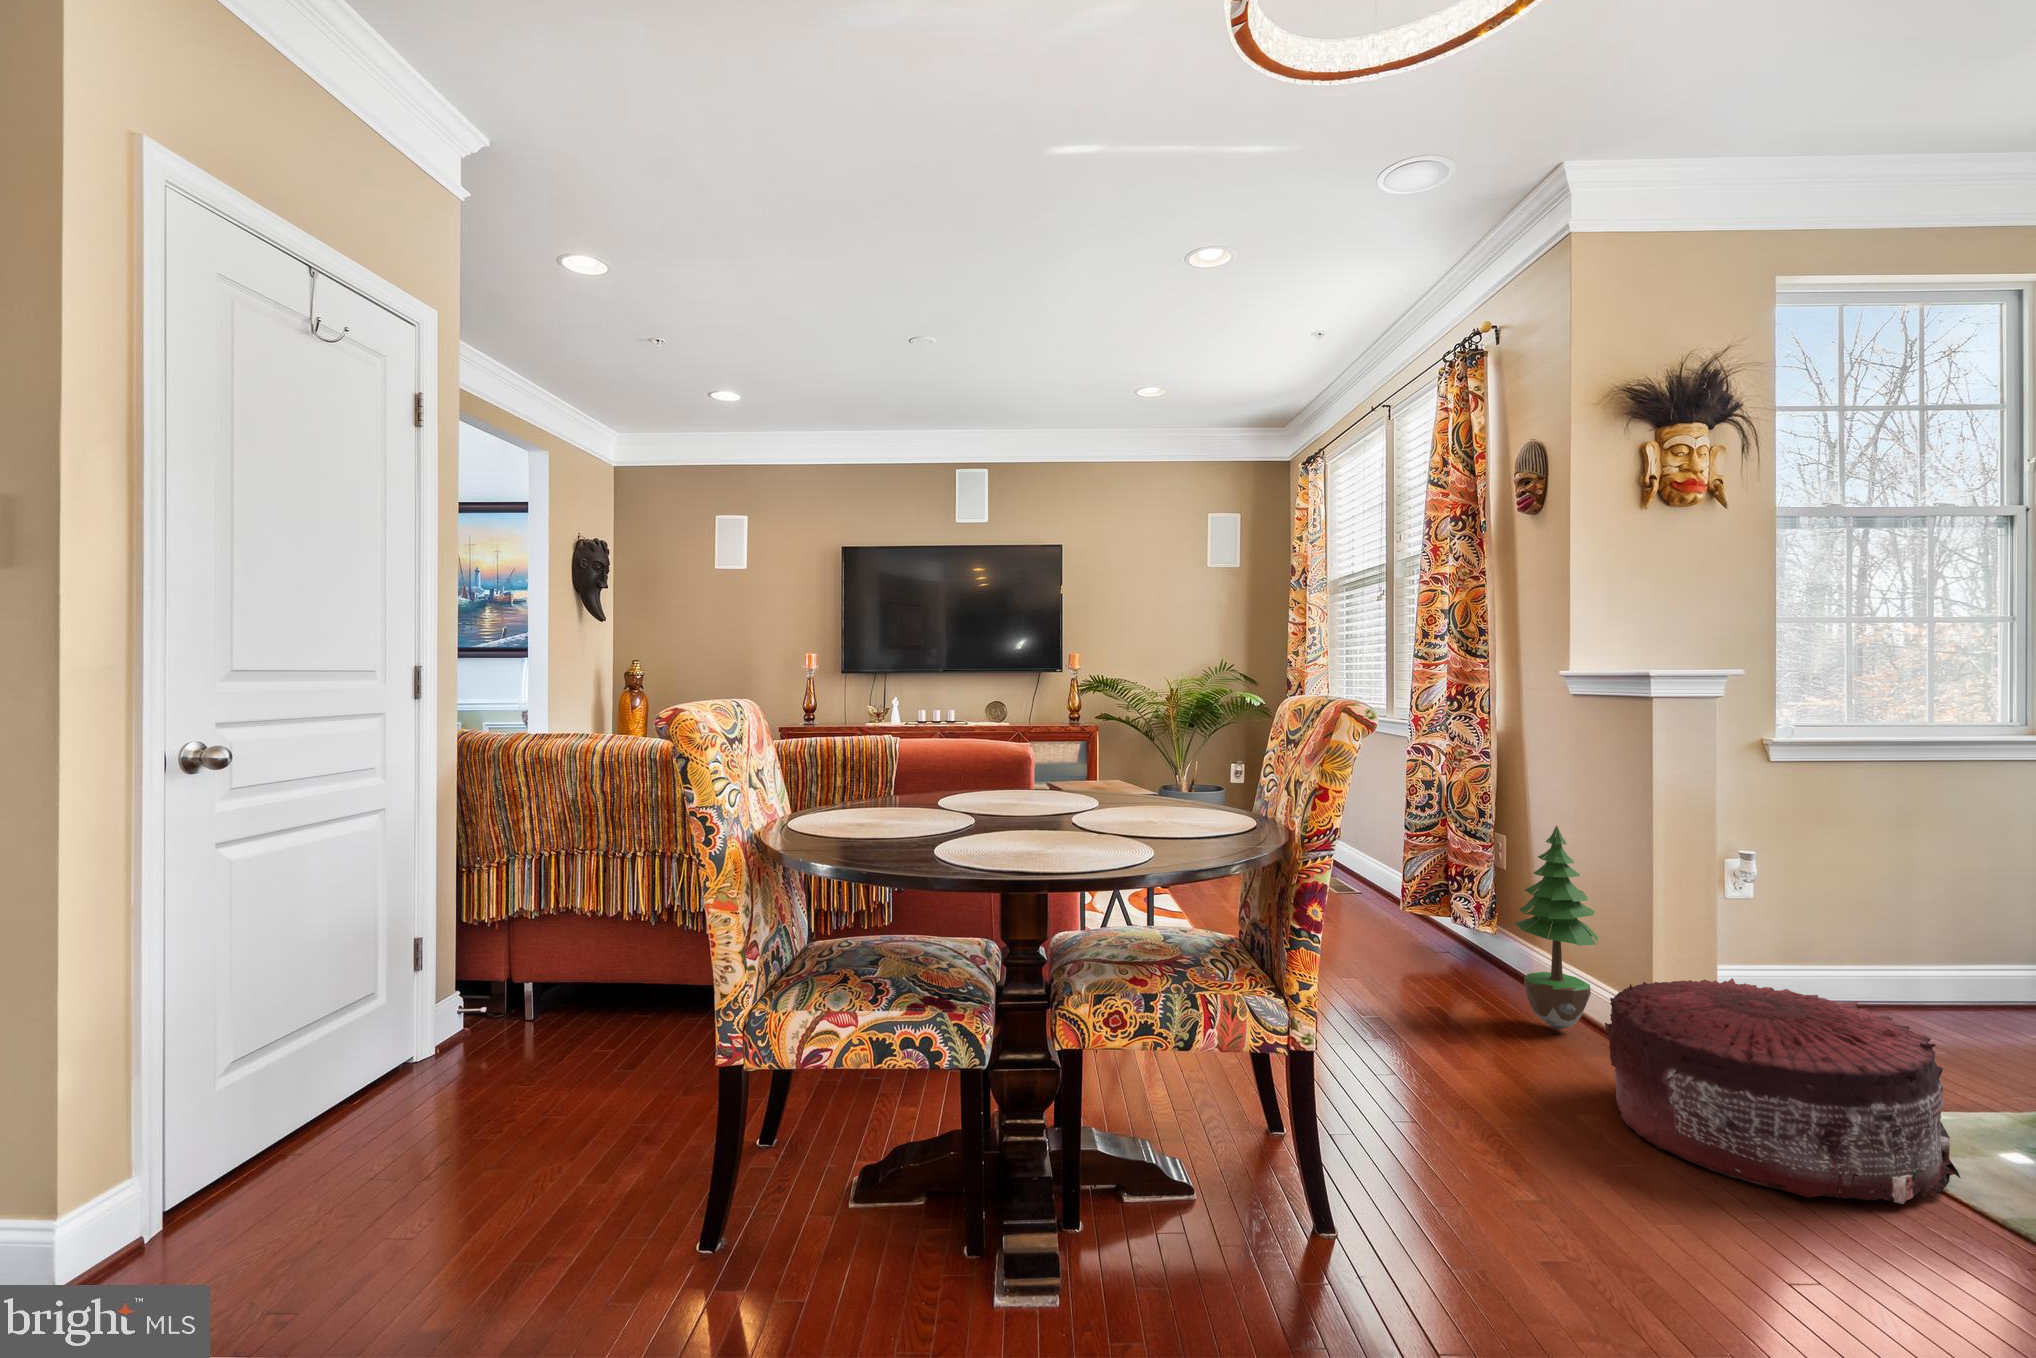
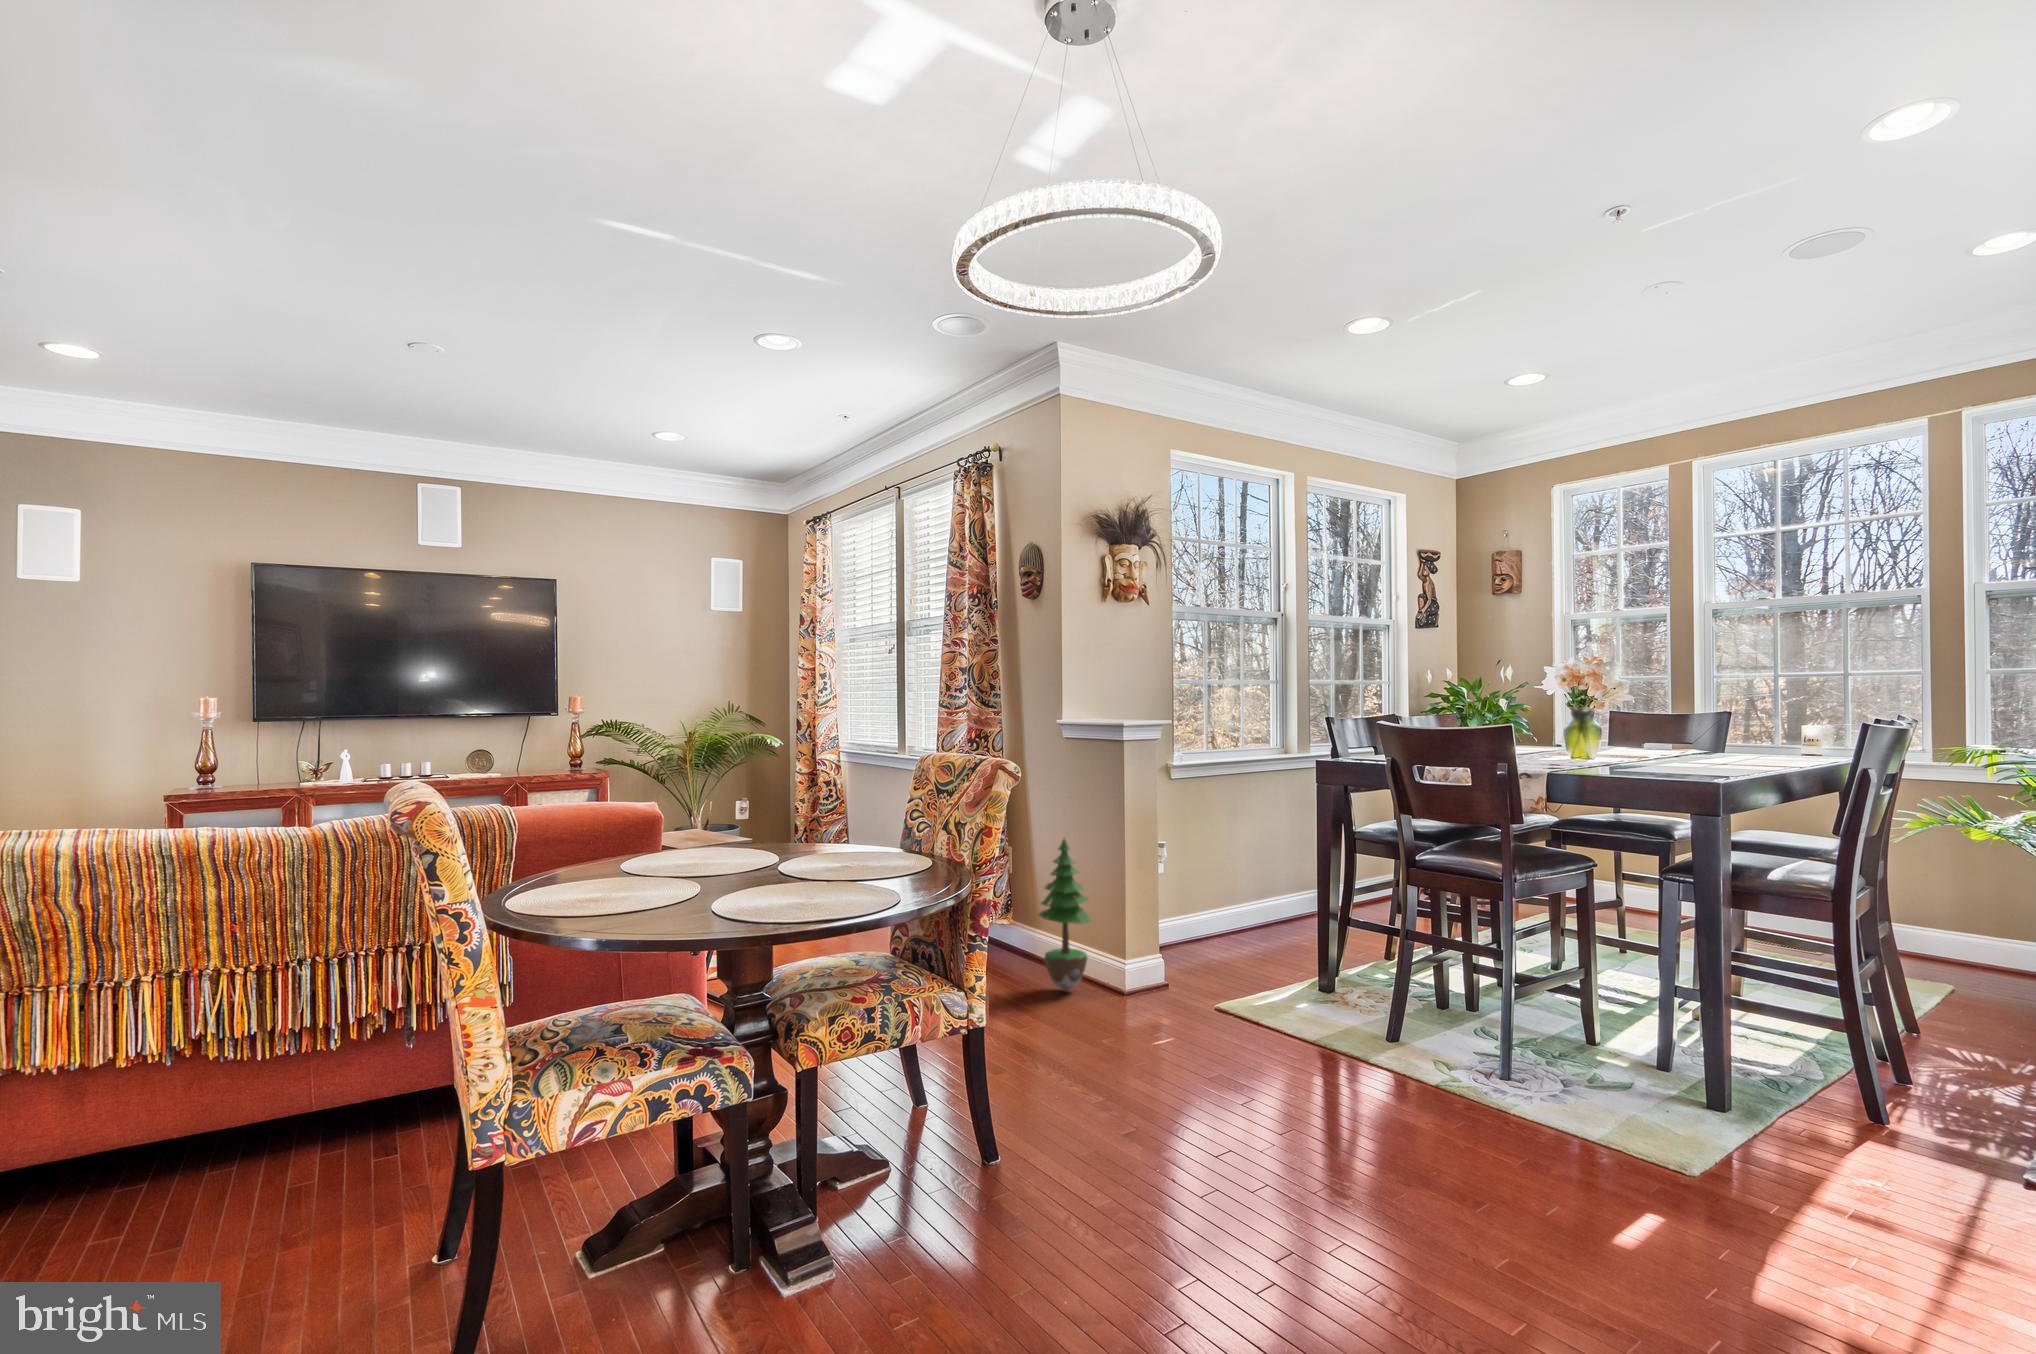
pouf: present [1605,978,1960,1204] -> none [1114,930,1297,1059]

